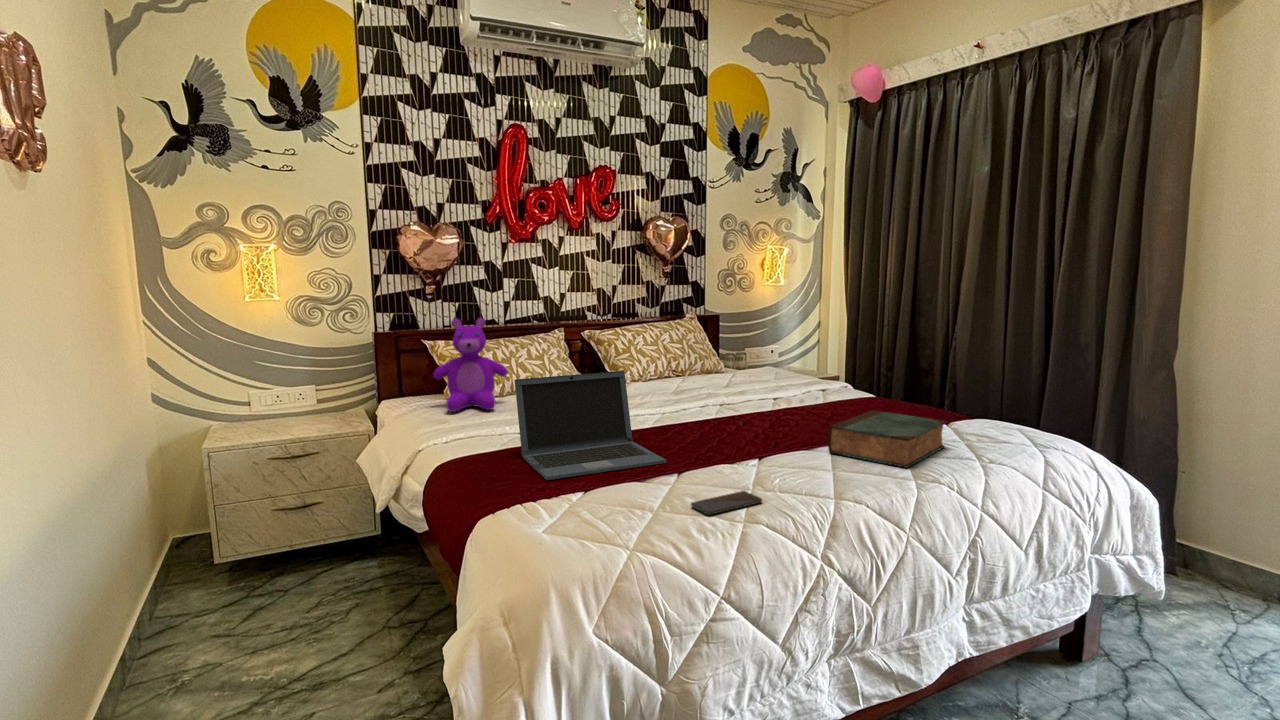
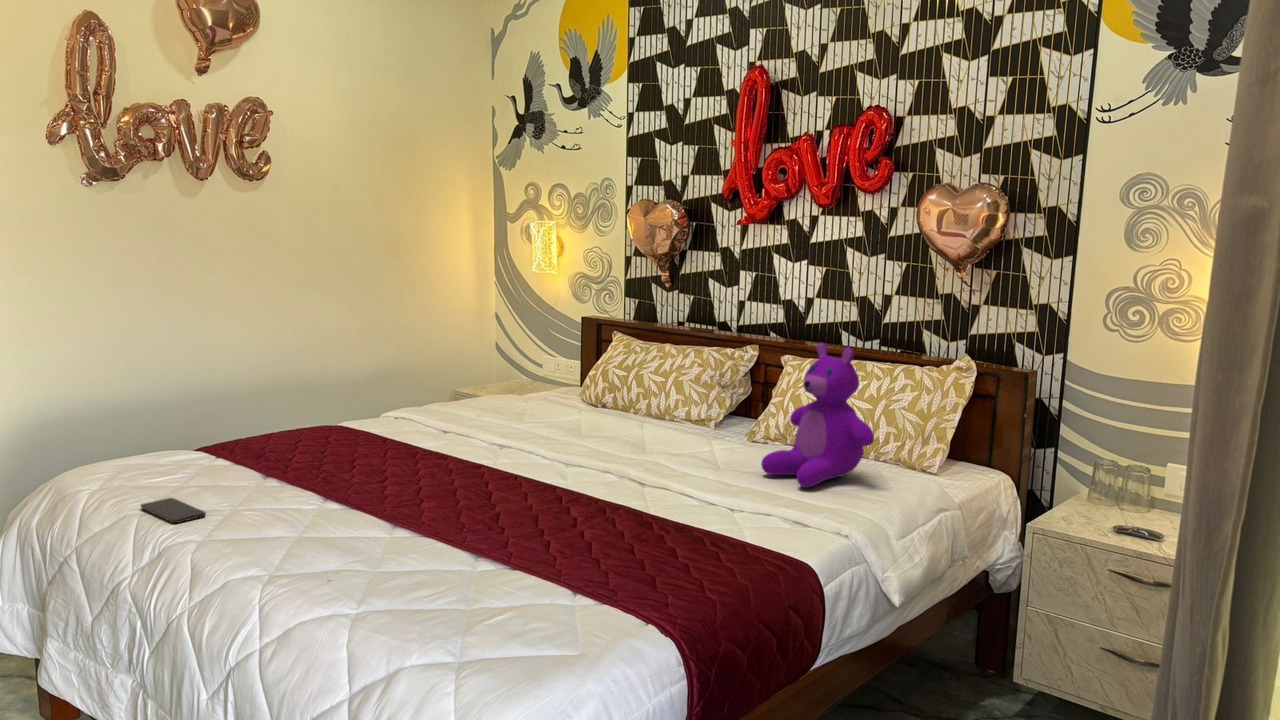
teddy bear: present [433,318,508,412] -> present [761,343,874,487]
laptop: present [515,371,666,480] -> none [270,366,435,485]
book: present [828,411,946,468] -> none [298,506,503,613]

